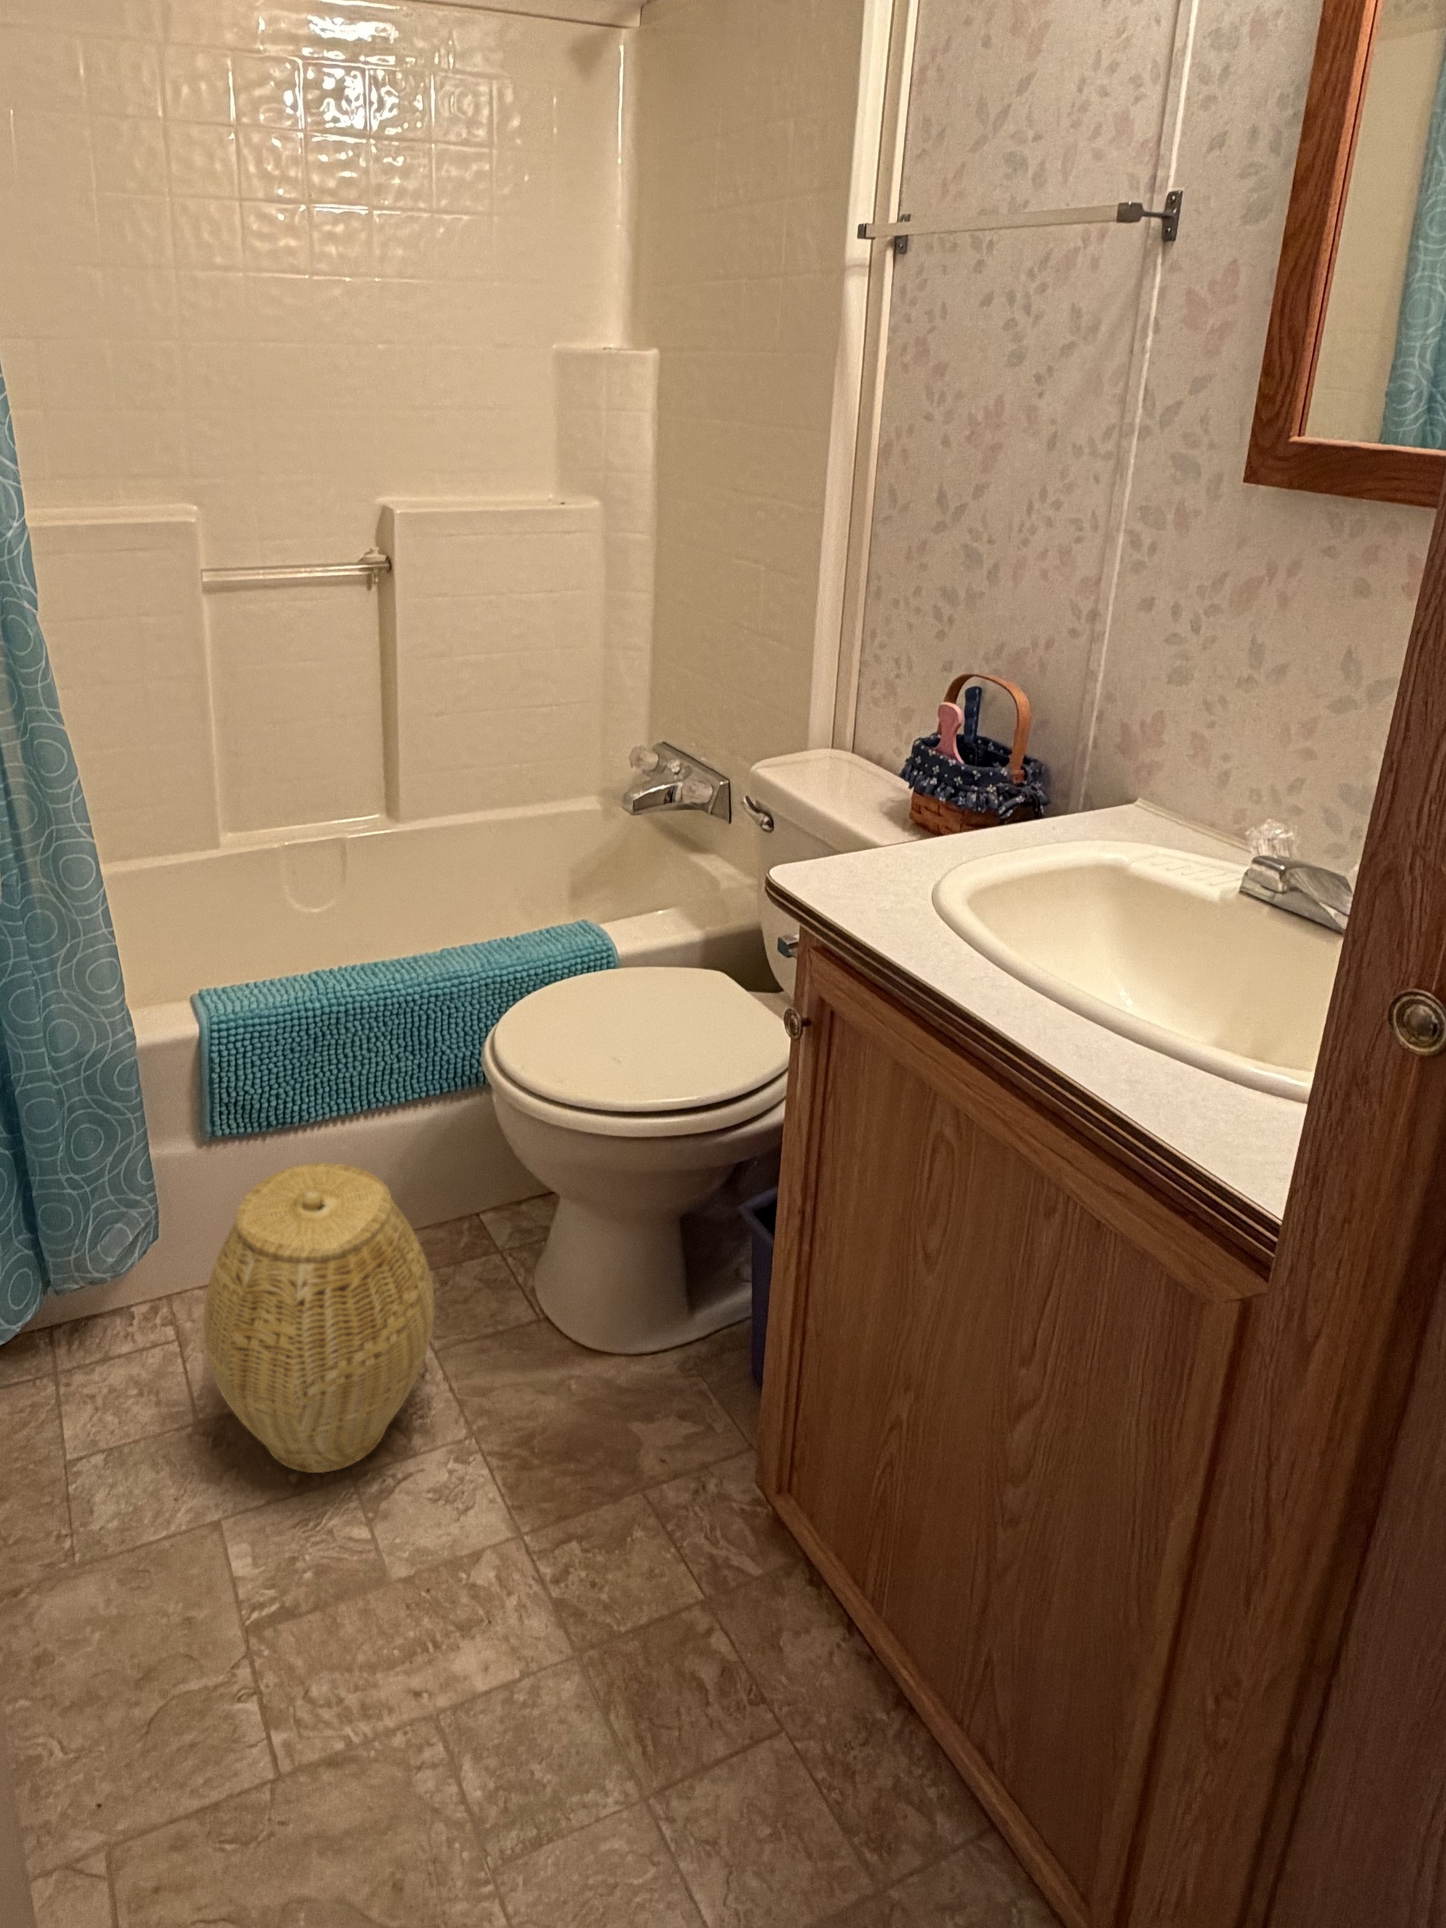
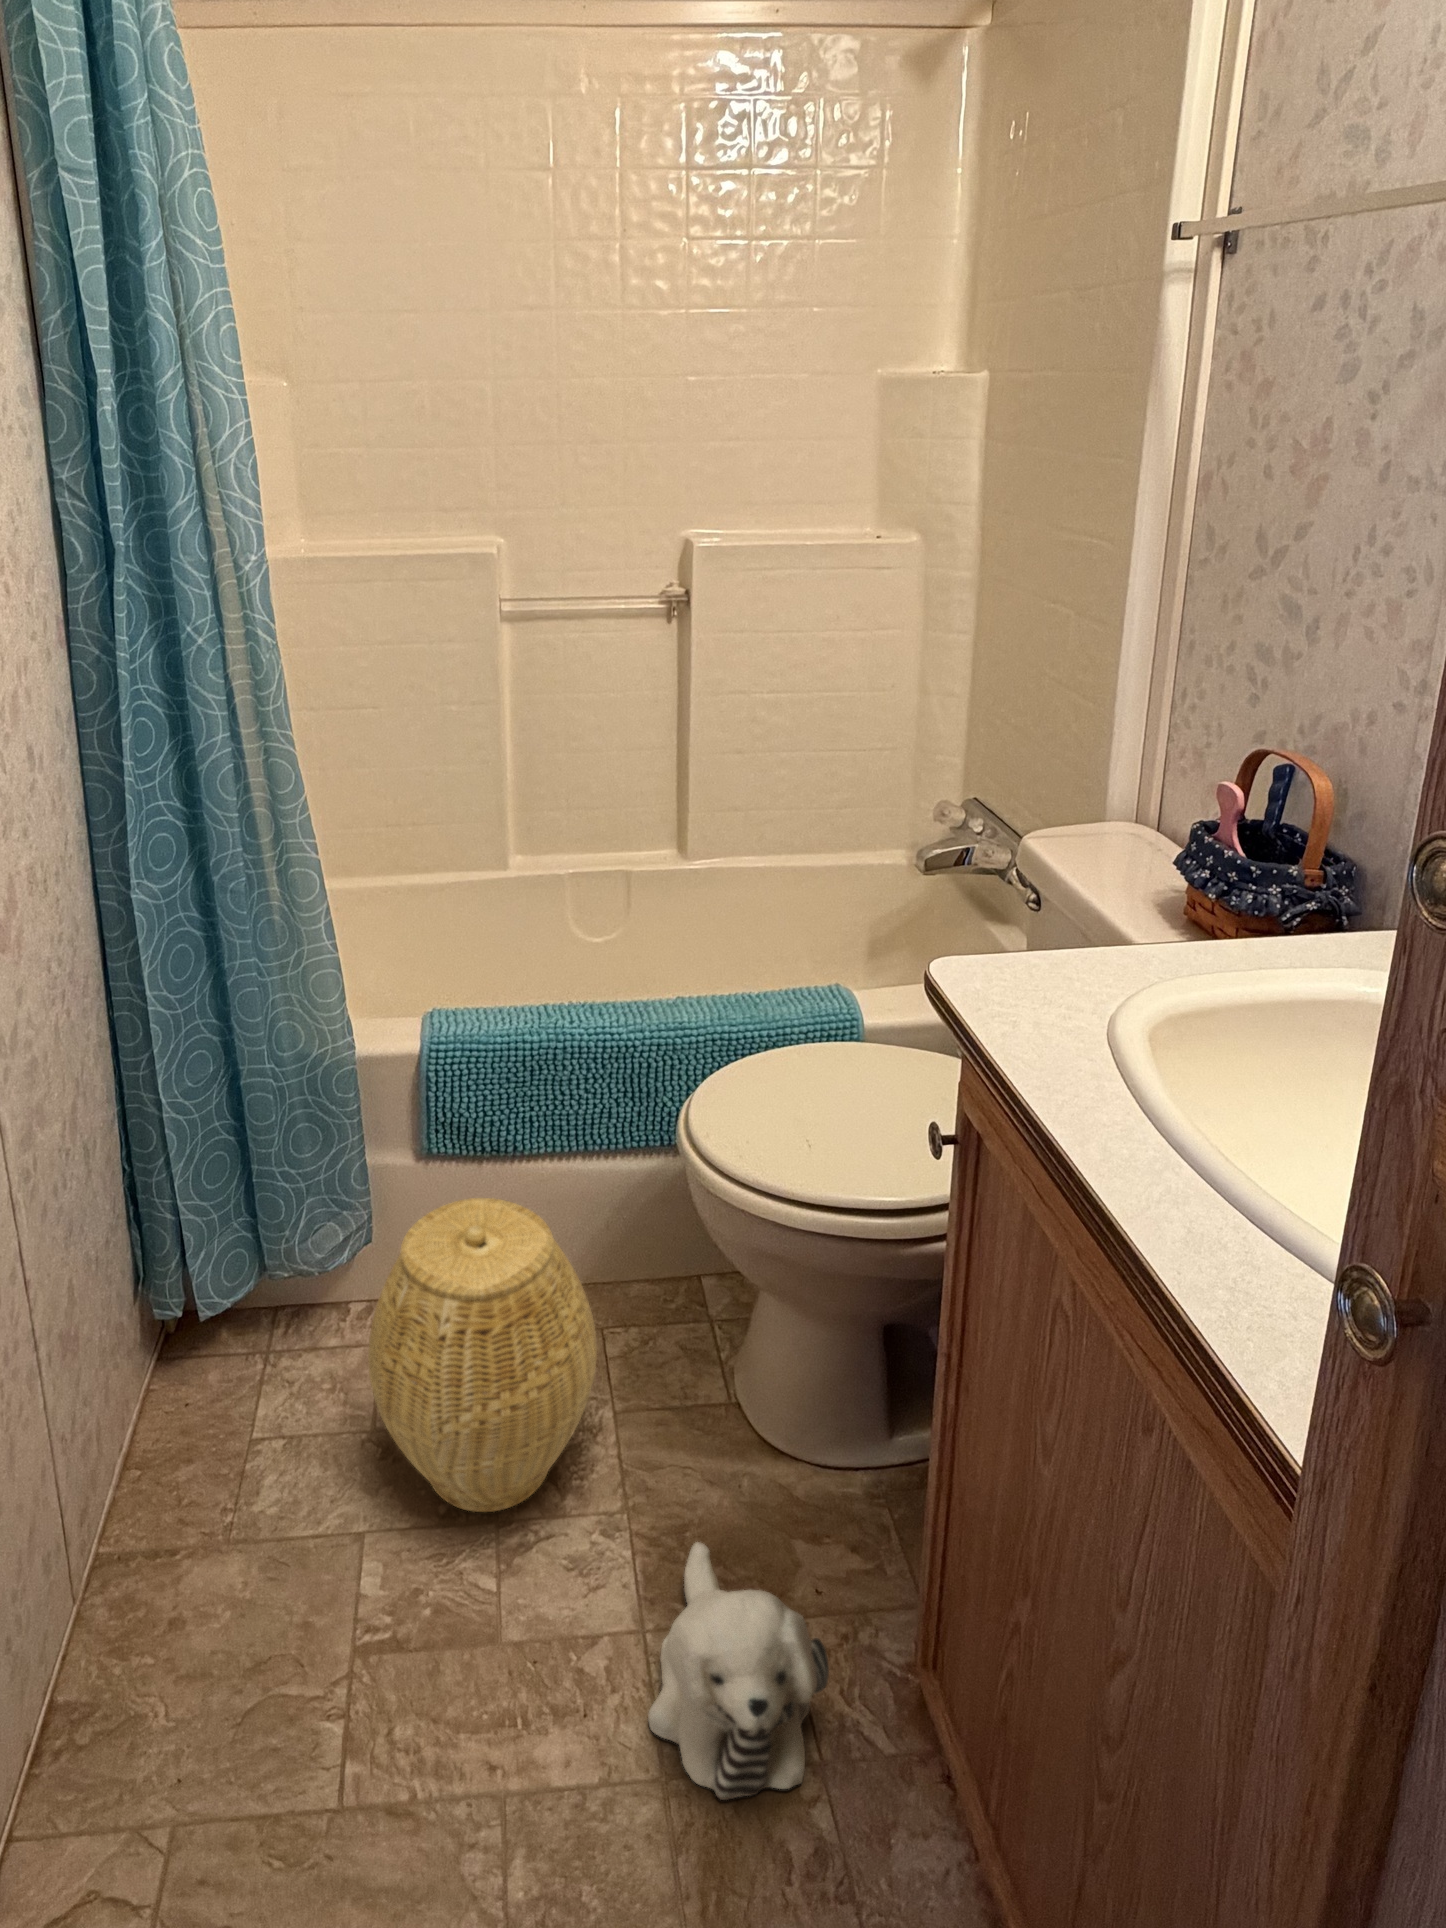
plush toy: none [546,1442,704,1654] -> present [648,1542,829,1800]

